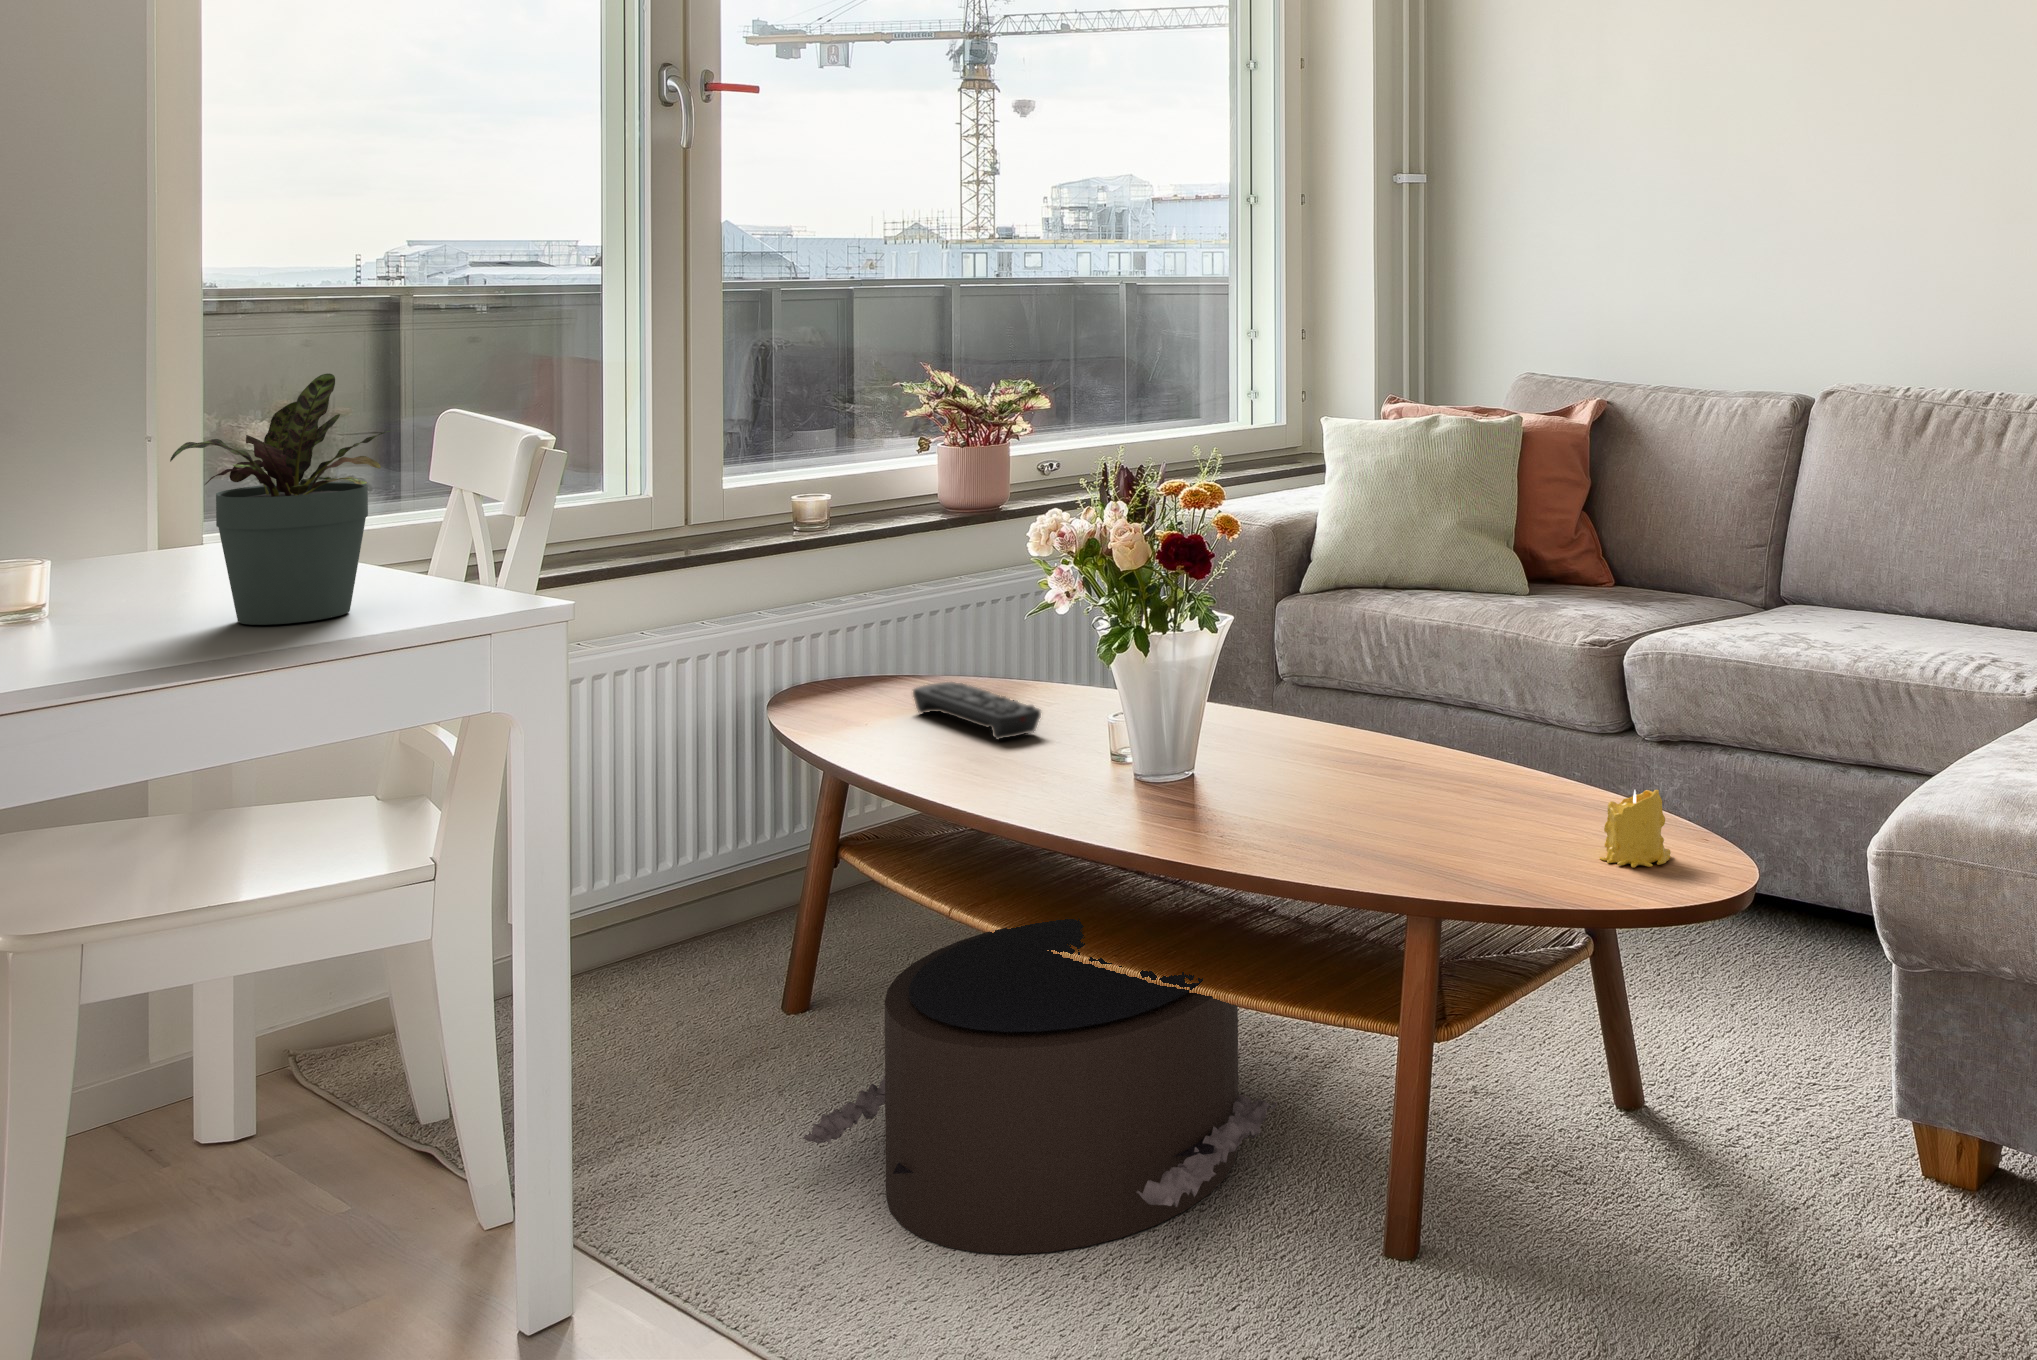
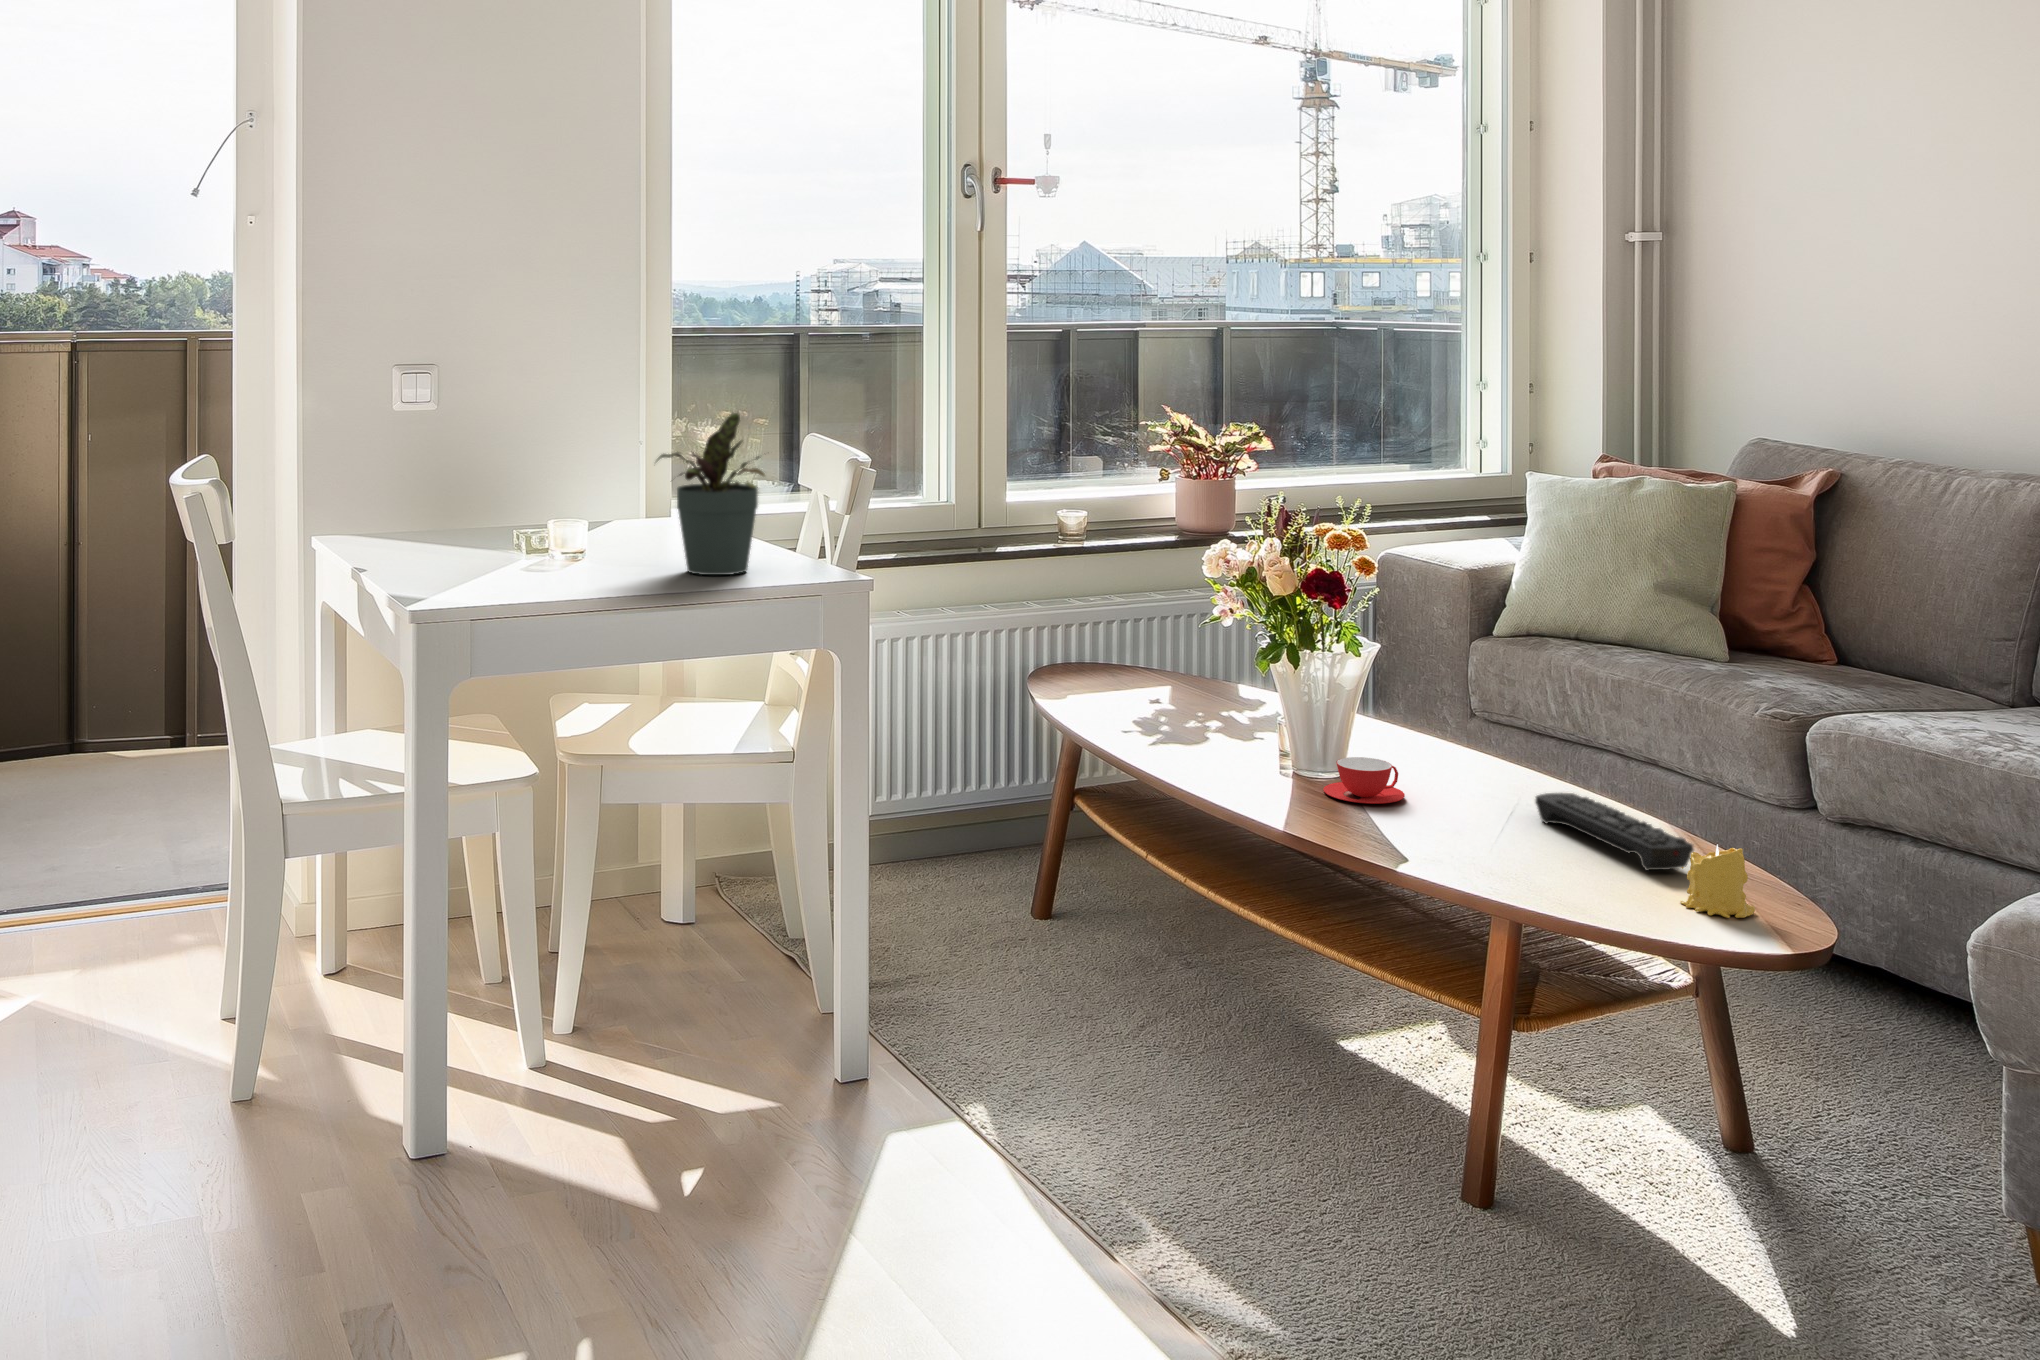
remote control: present [913,682,1041,740] -> present [1536,793,1694,871]
teacup: none [1186,749,1279,805] -> present [1324,757,1405,804]
pouf: present [803,918,1277,1254] -> none [1023,874,1387,1129]

